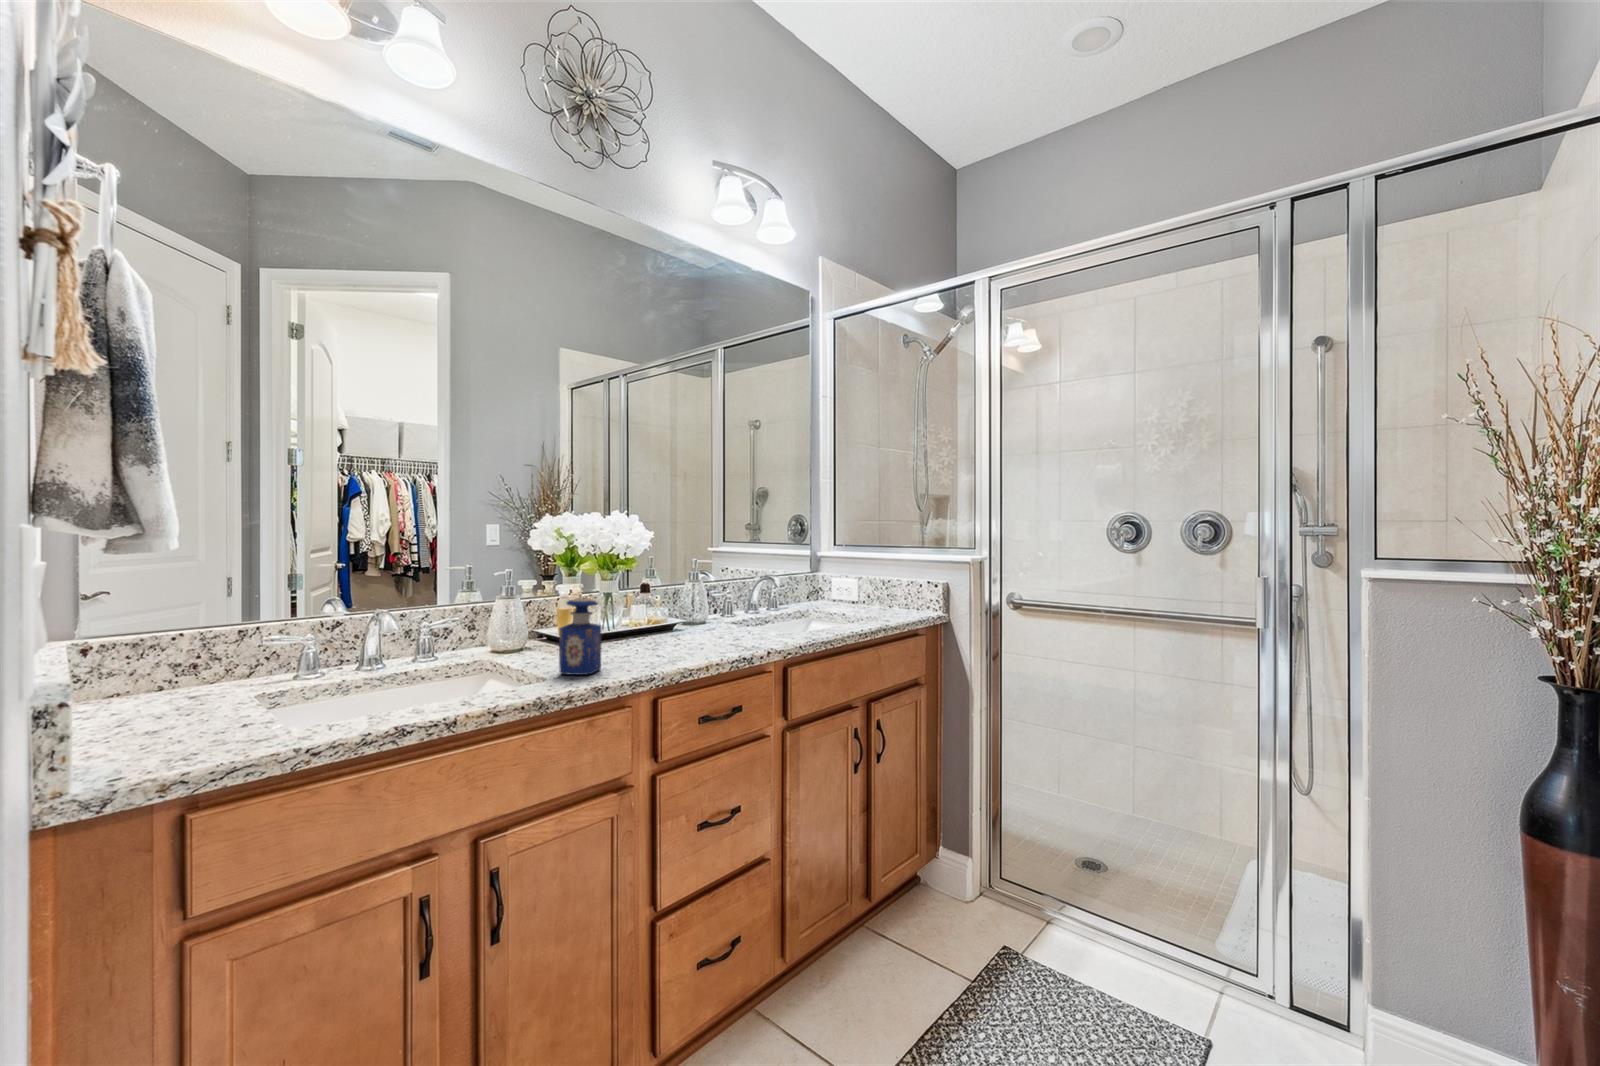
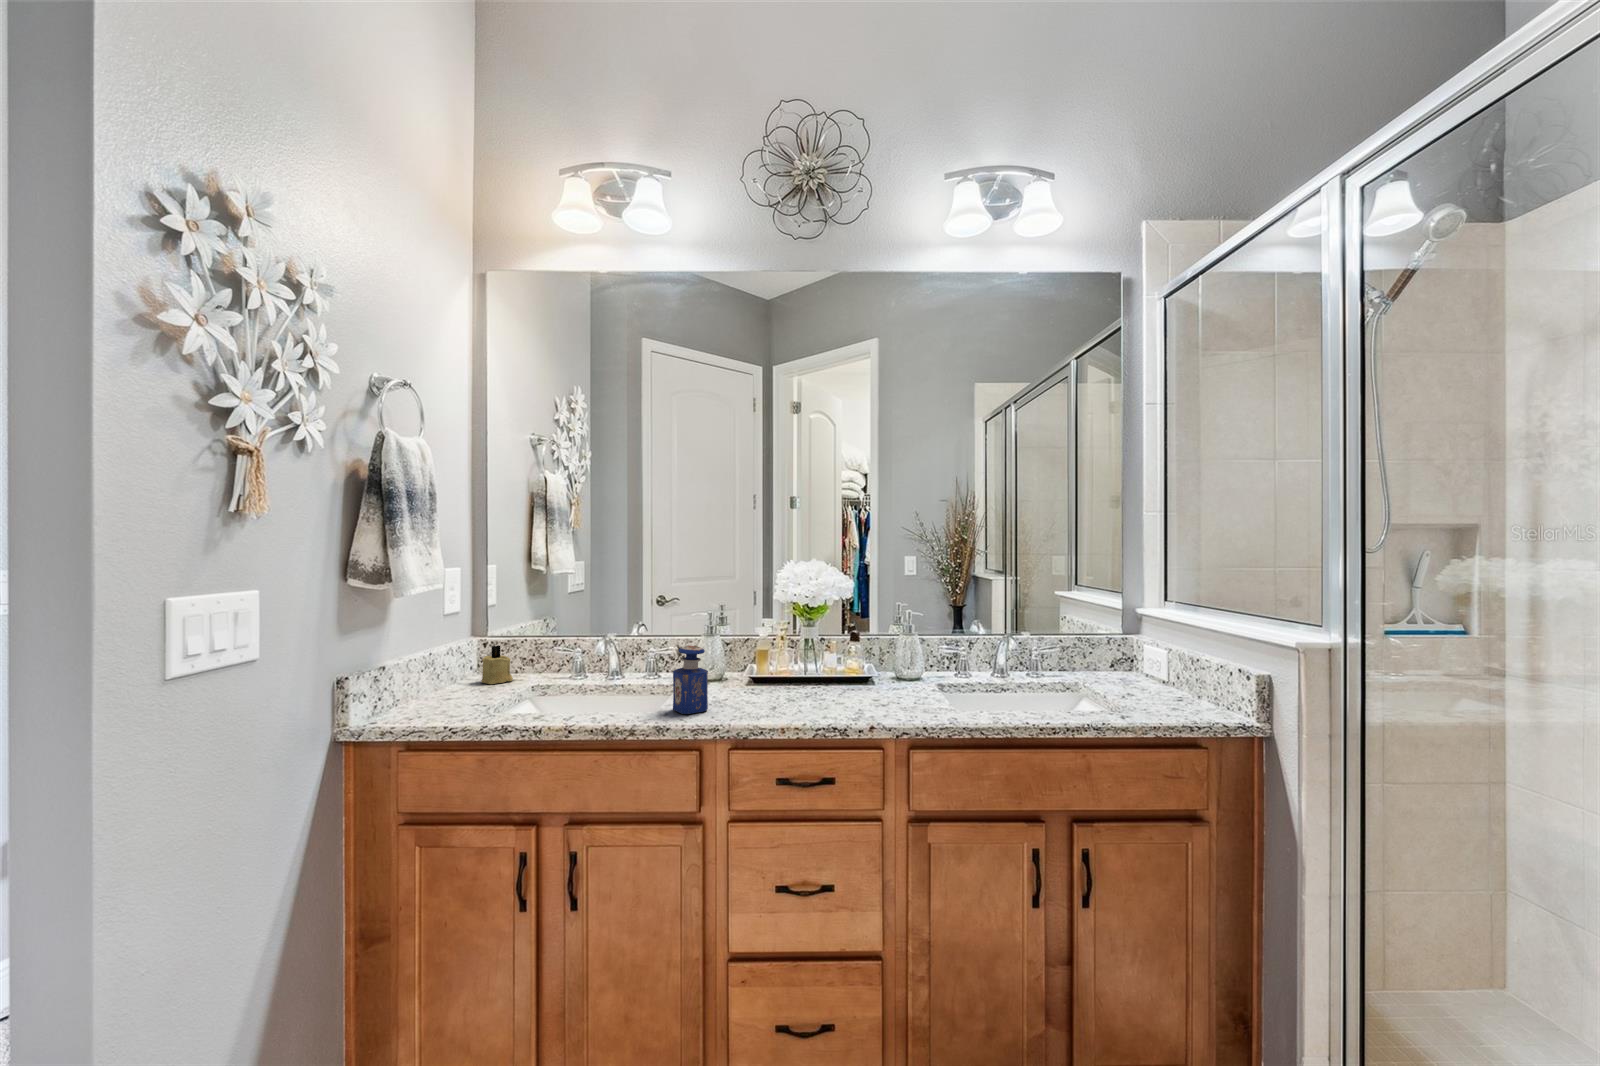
candle: none [126,644,190,709] -> present [481,646,513,684]

